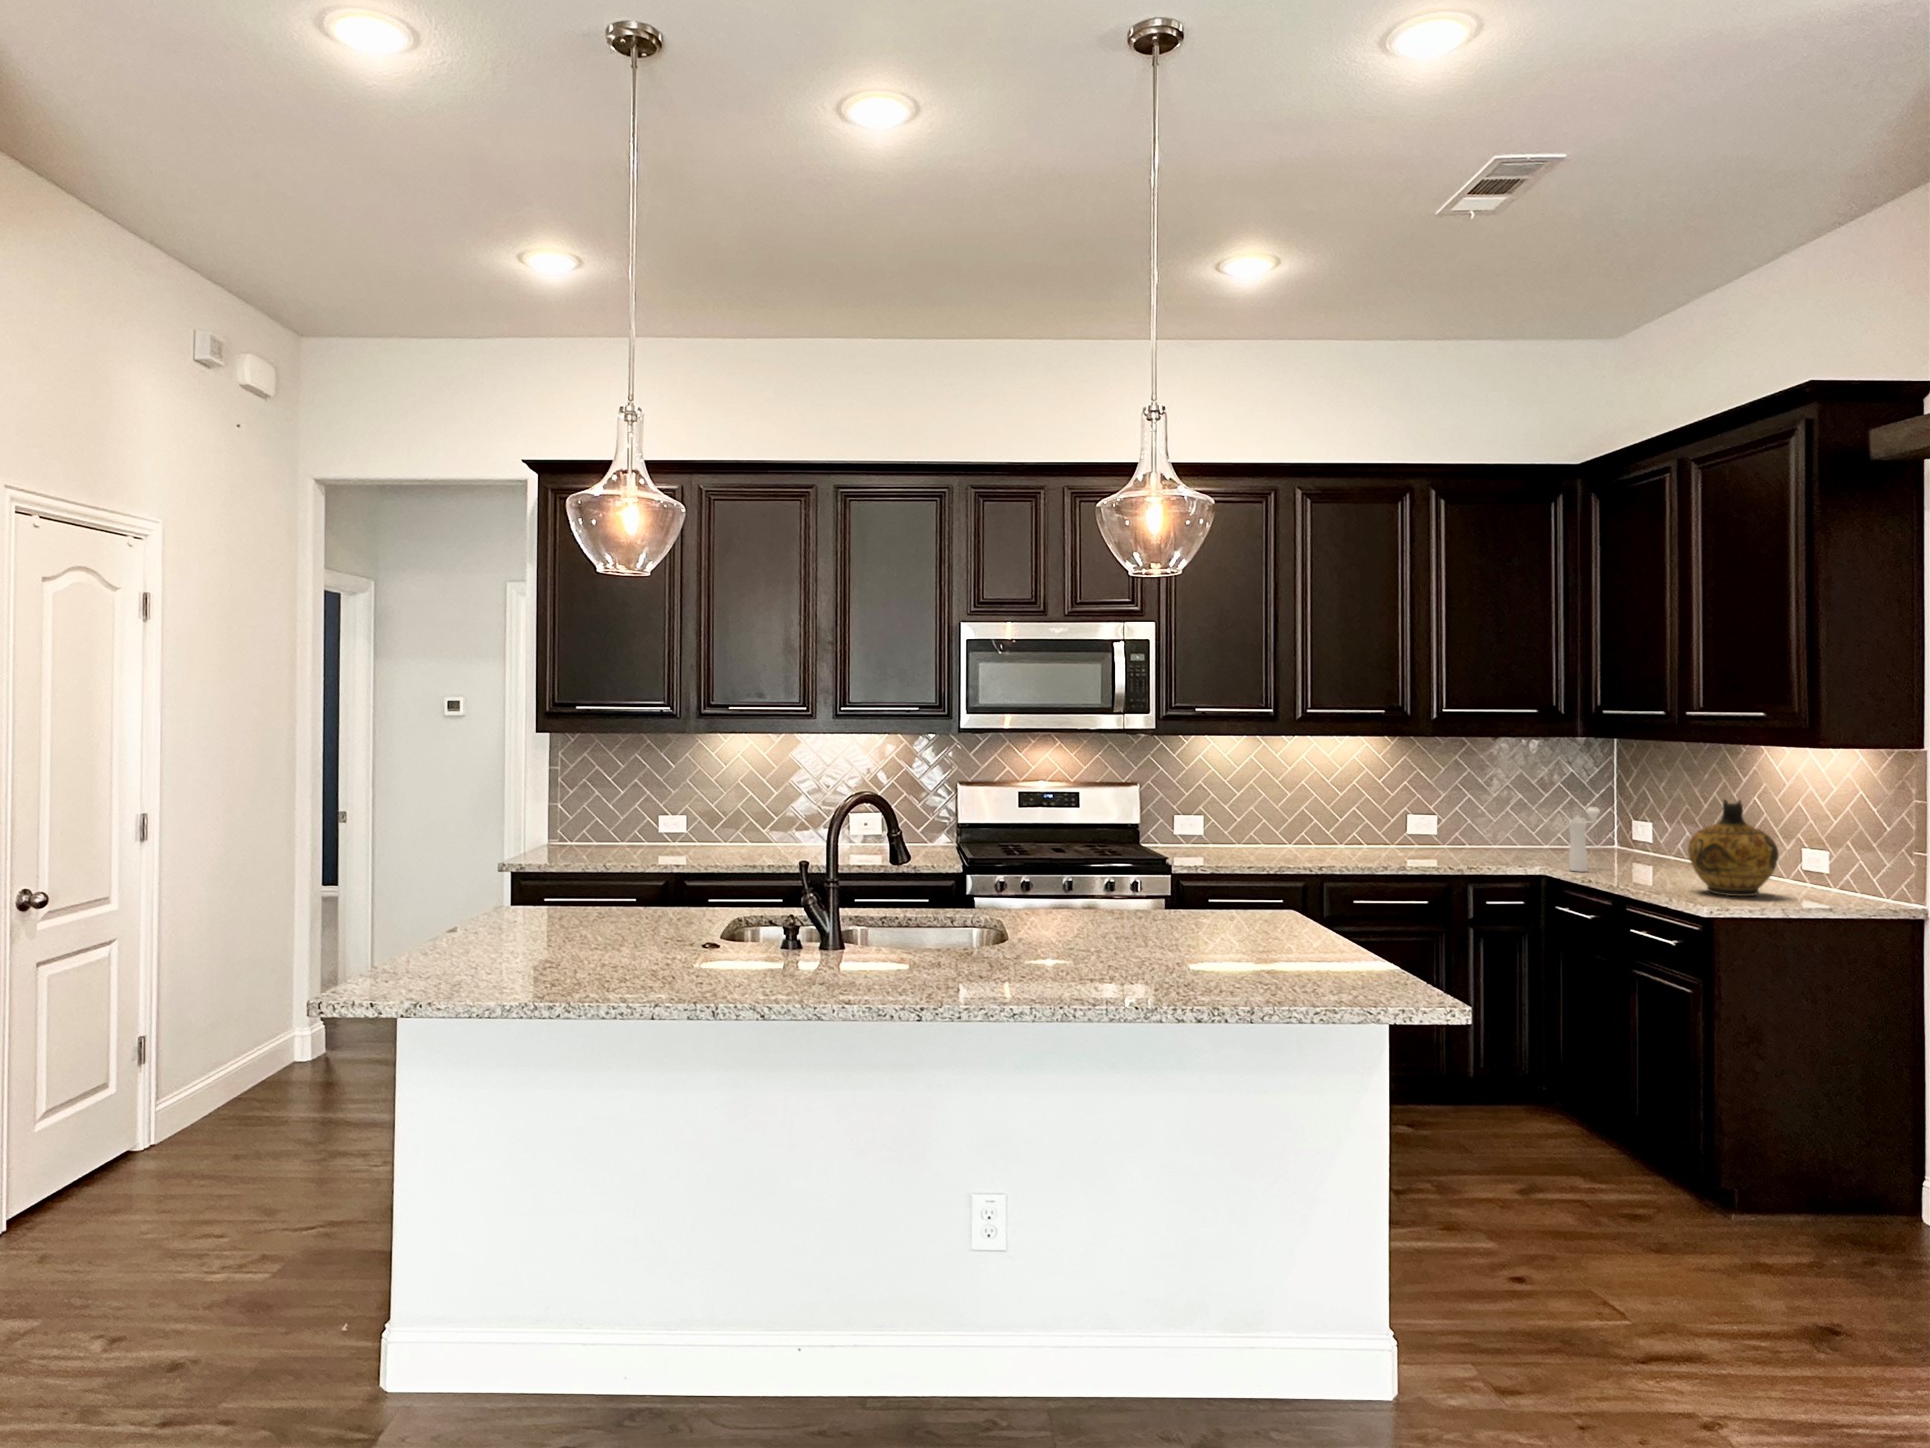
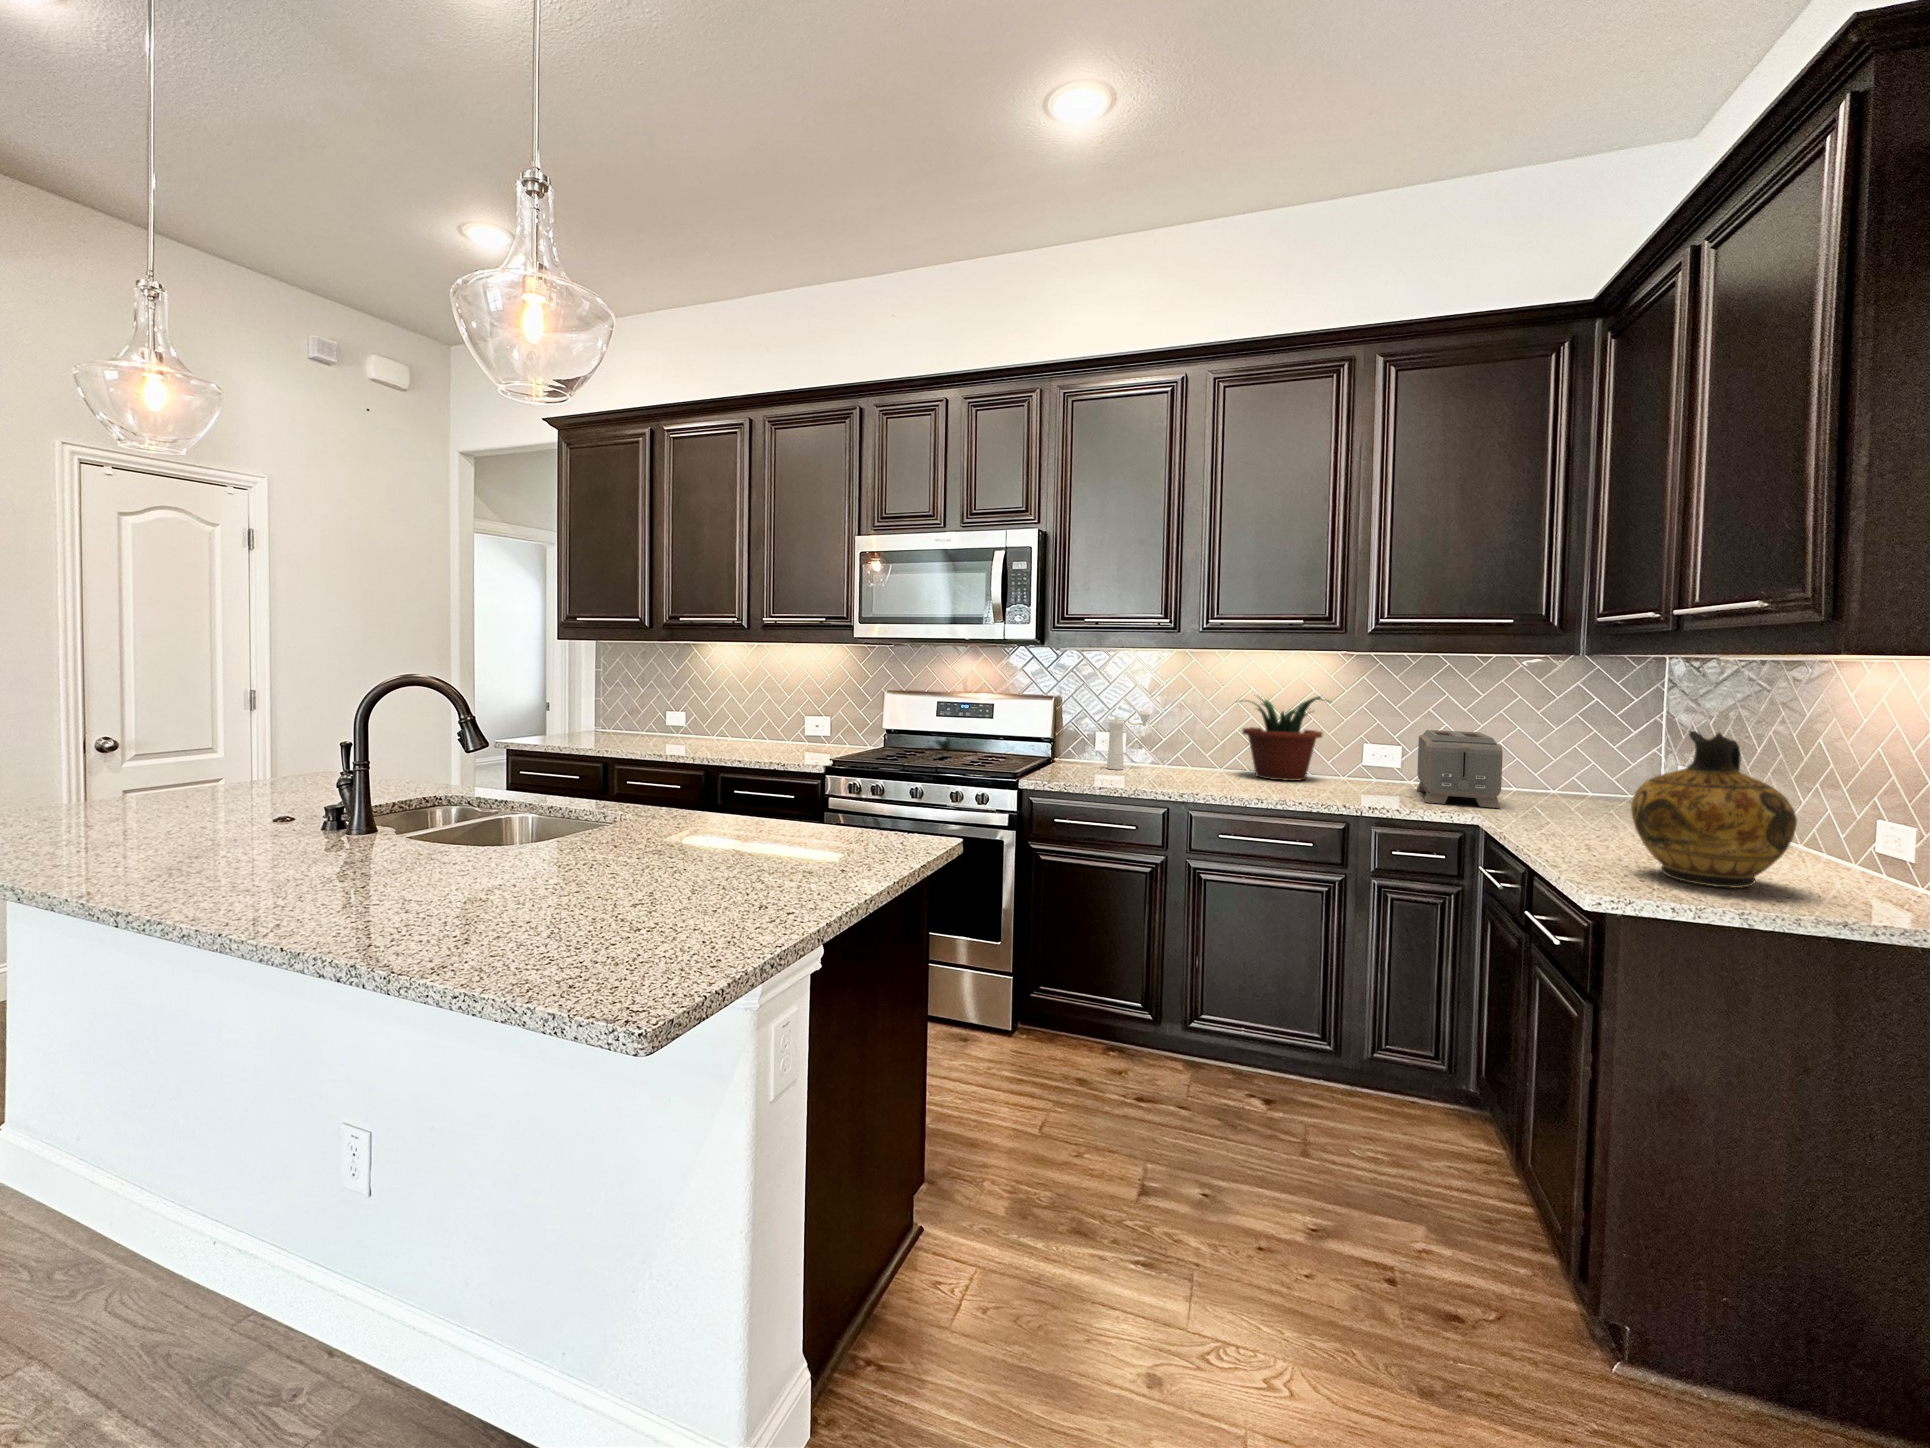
potted plant: none [1307,774,1391,852] -> present [1242,696,1329,781]
toaster: none [1461,802,1544,862] -> present [1417,730,1503,808]
pepper mill: present [1569,807,1600,872] -> present [1107,711,1151,770]

